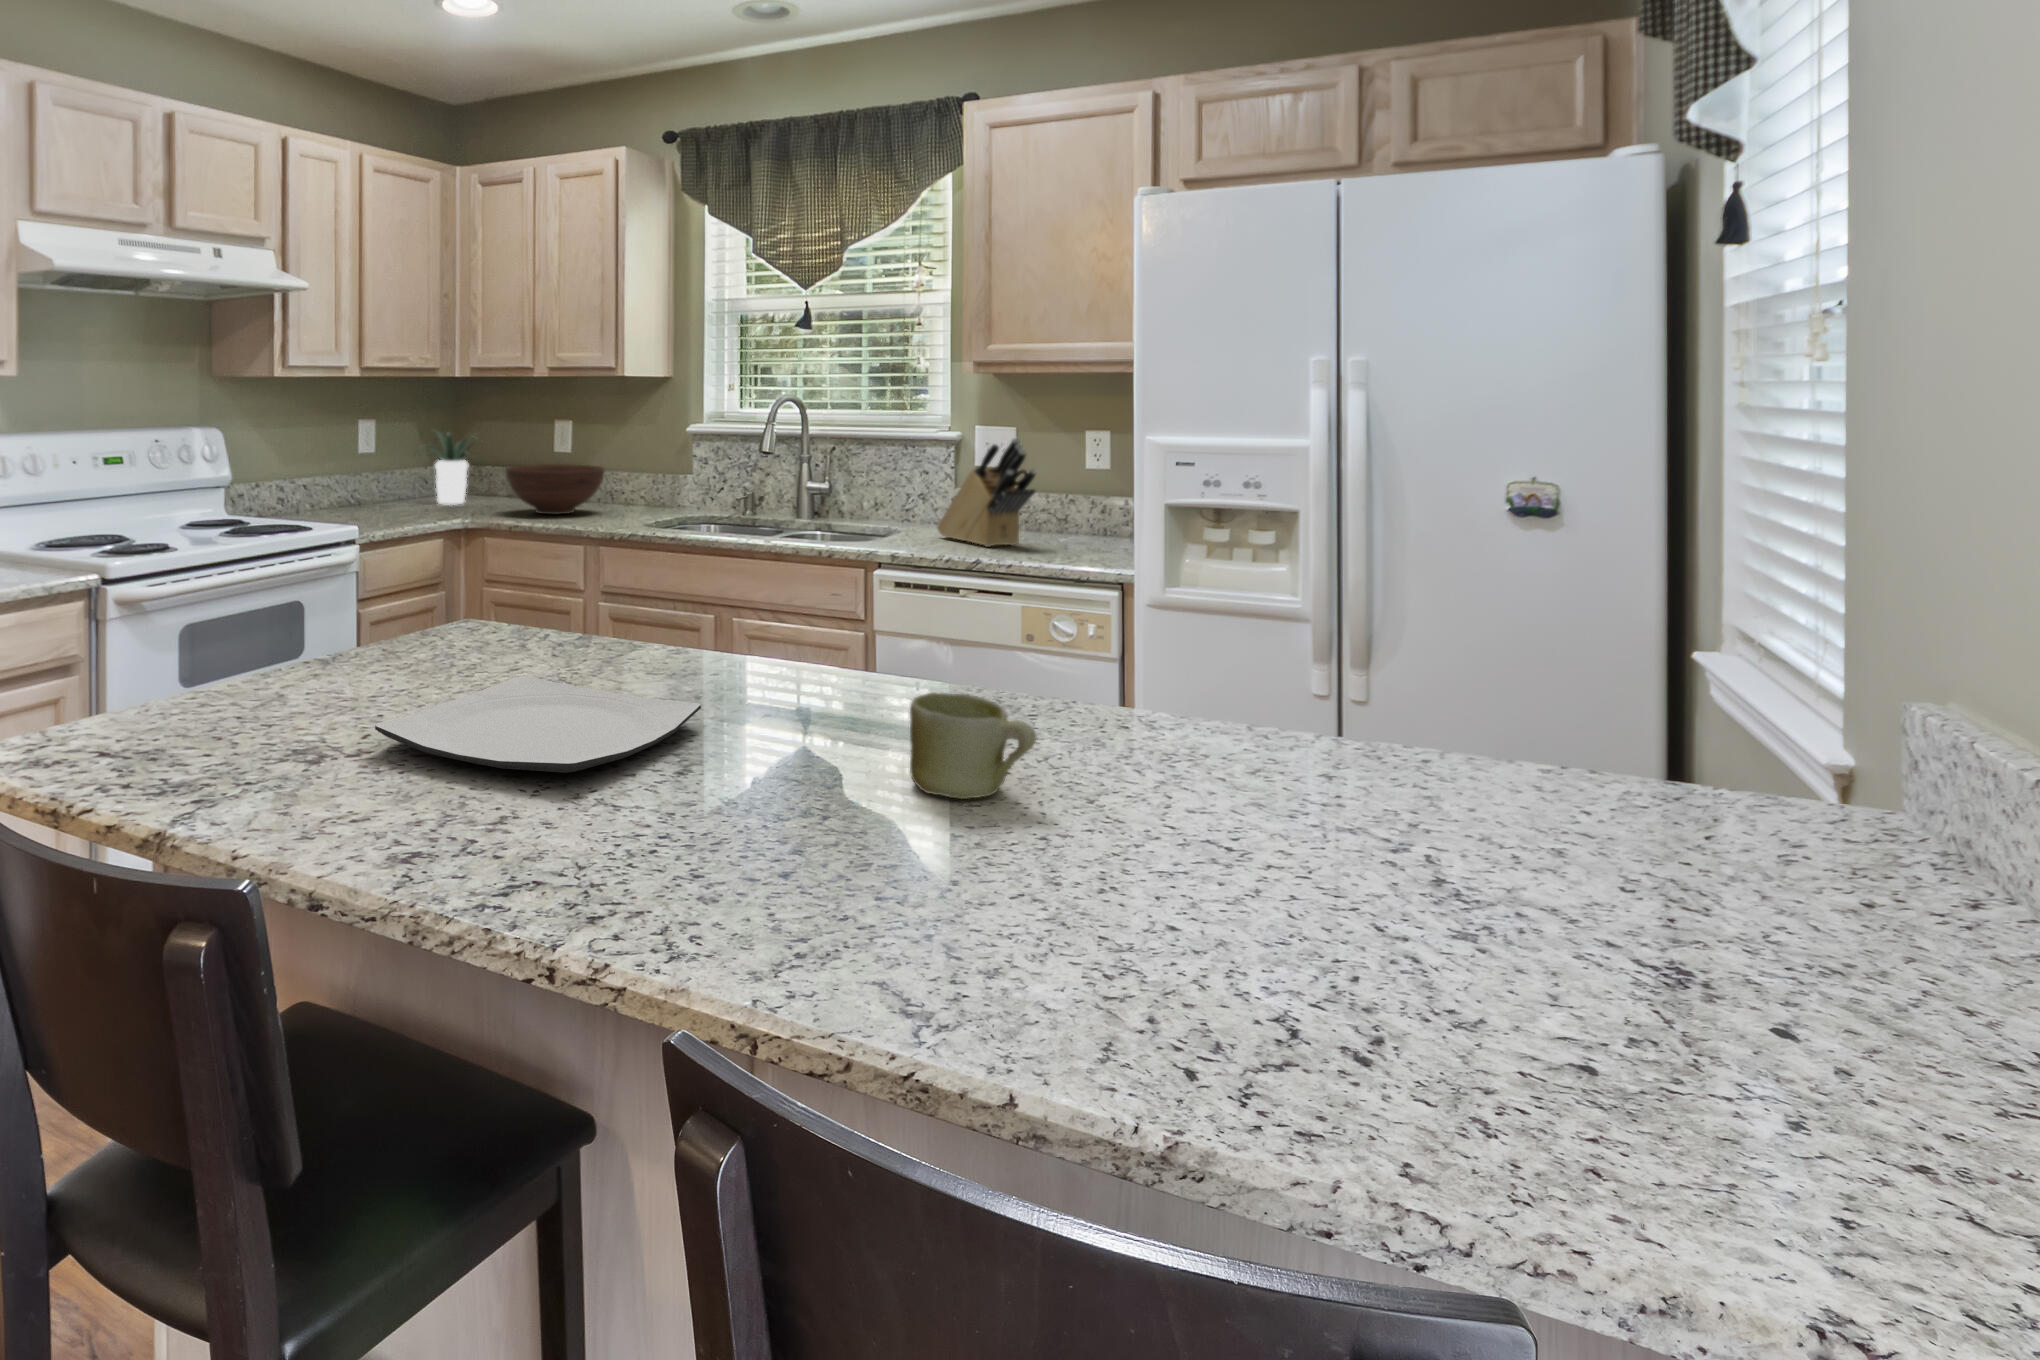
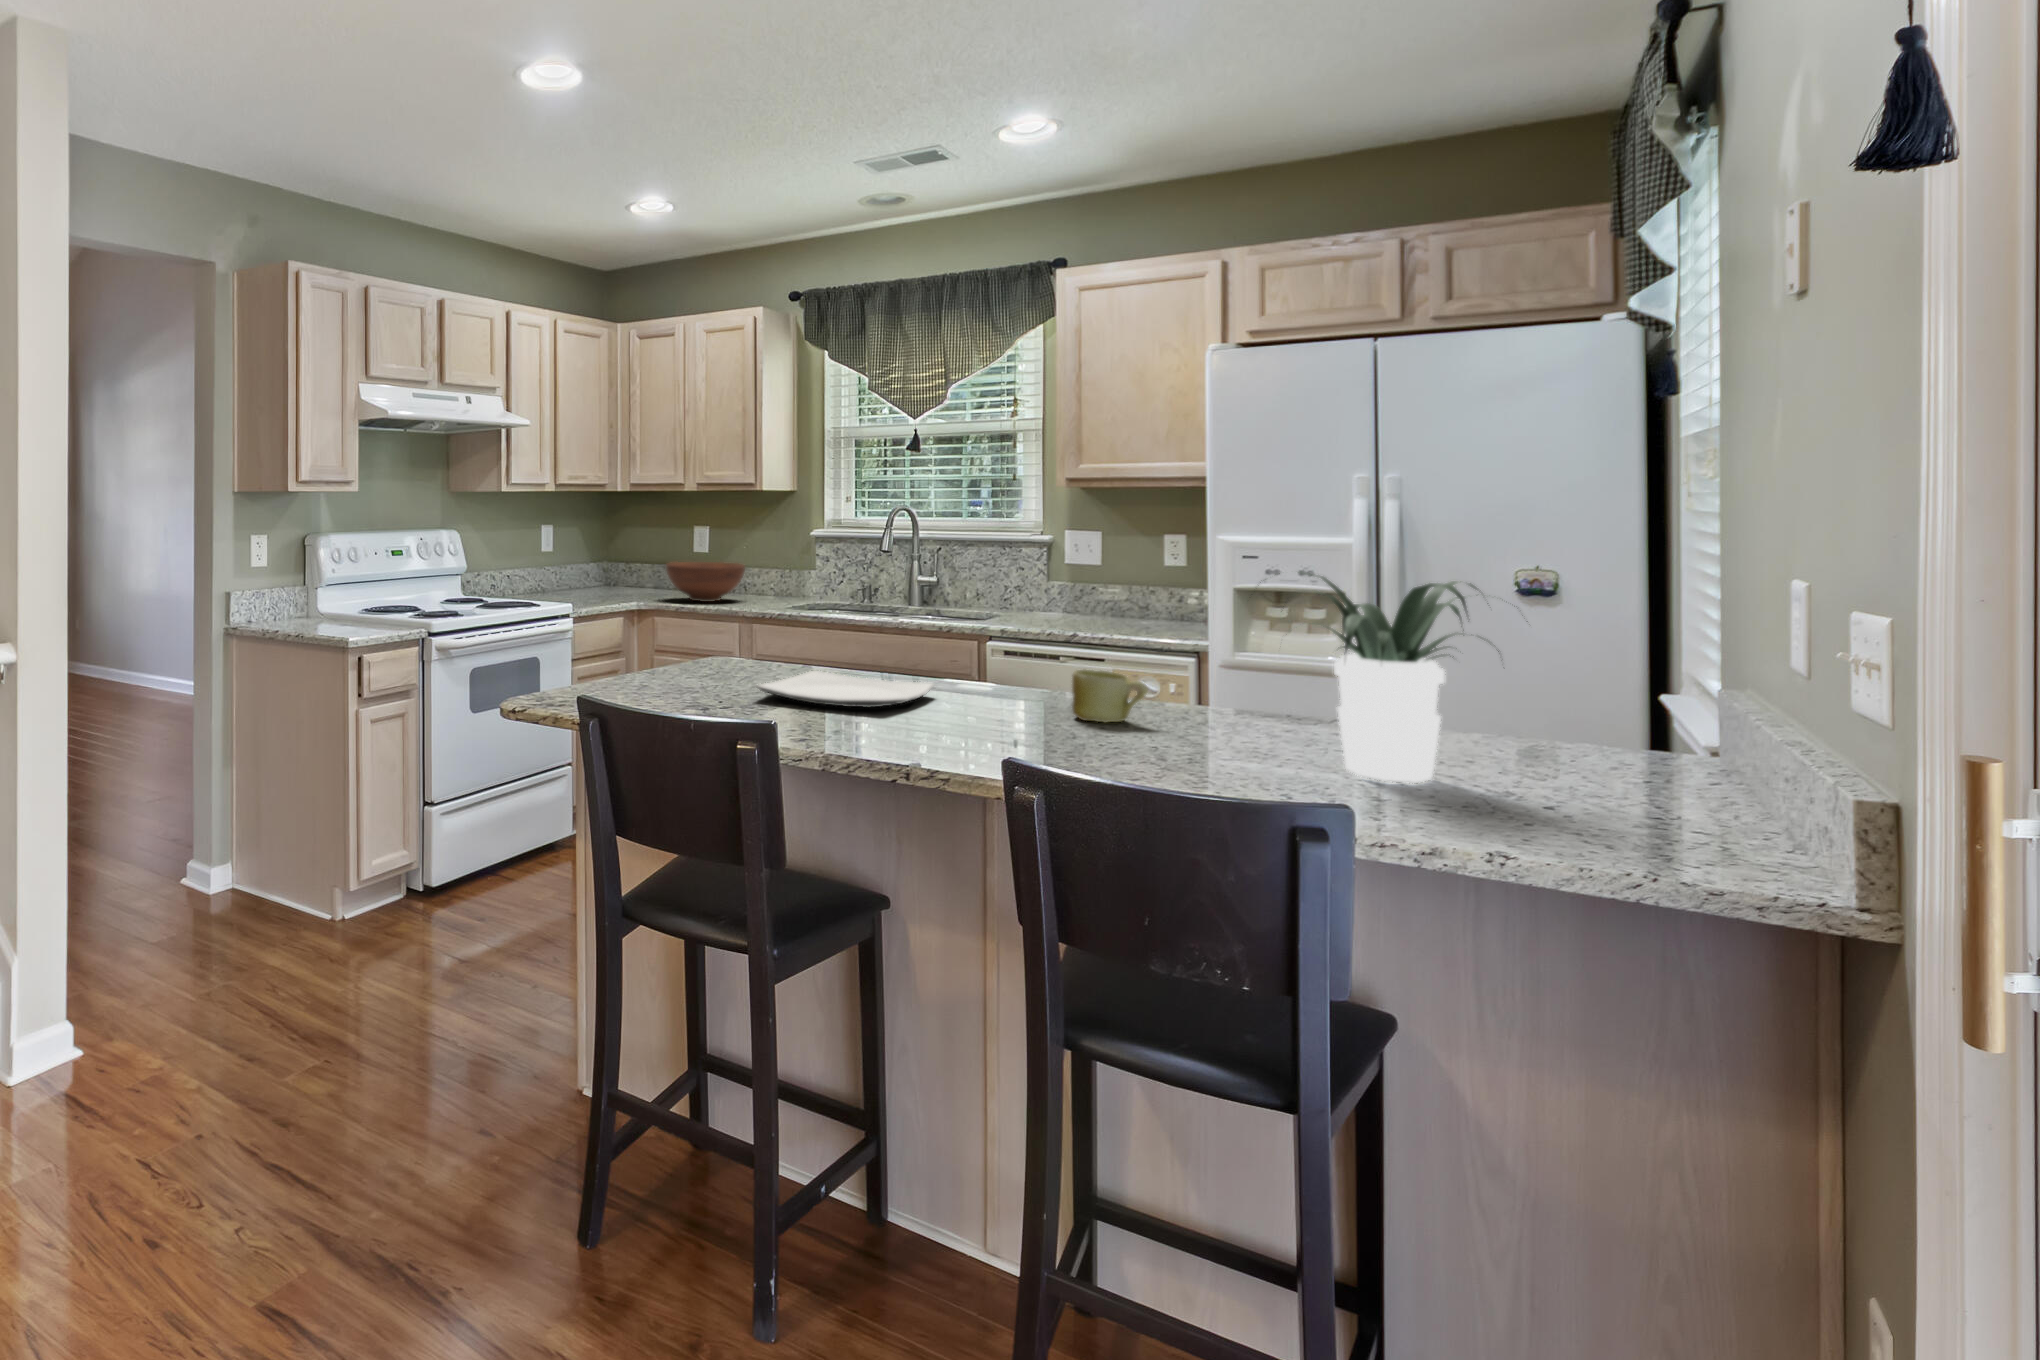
potted plant: present [416,432,476,505] -> present [1309,573,1528,783]
knife block: present [937,438,1036,547] -> none [1035,539,1122,627]

